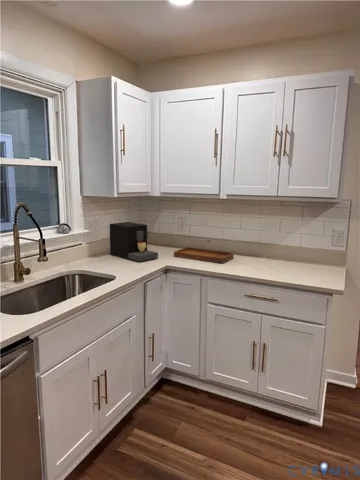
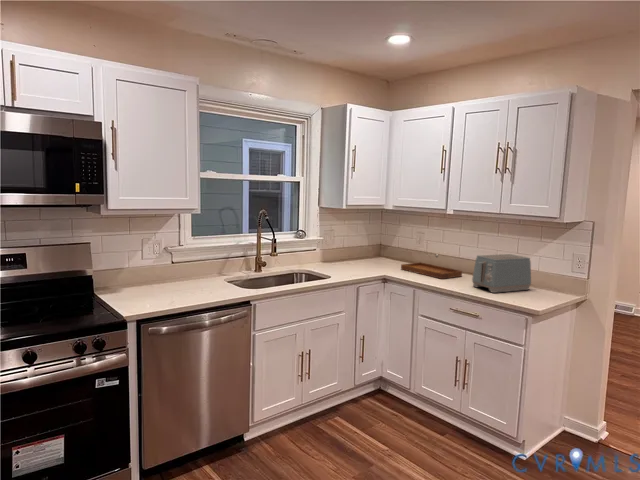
coffee maker: present [110,222,158,262] -> none [343,233,383,270]
toaster: none [257,234,304,274] -> present [472,254,531,293]

